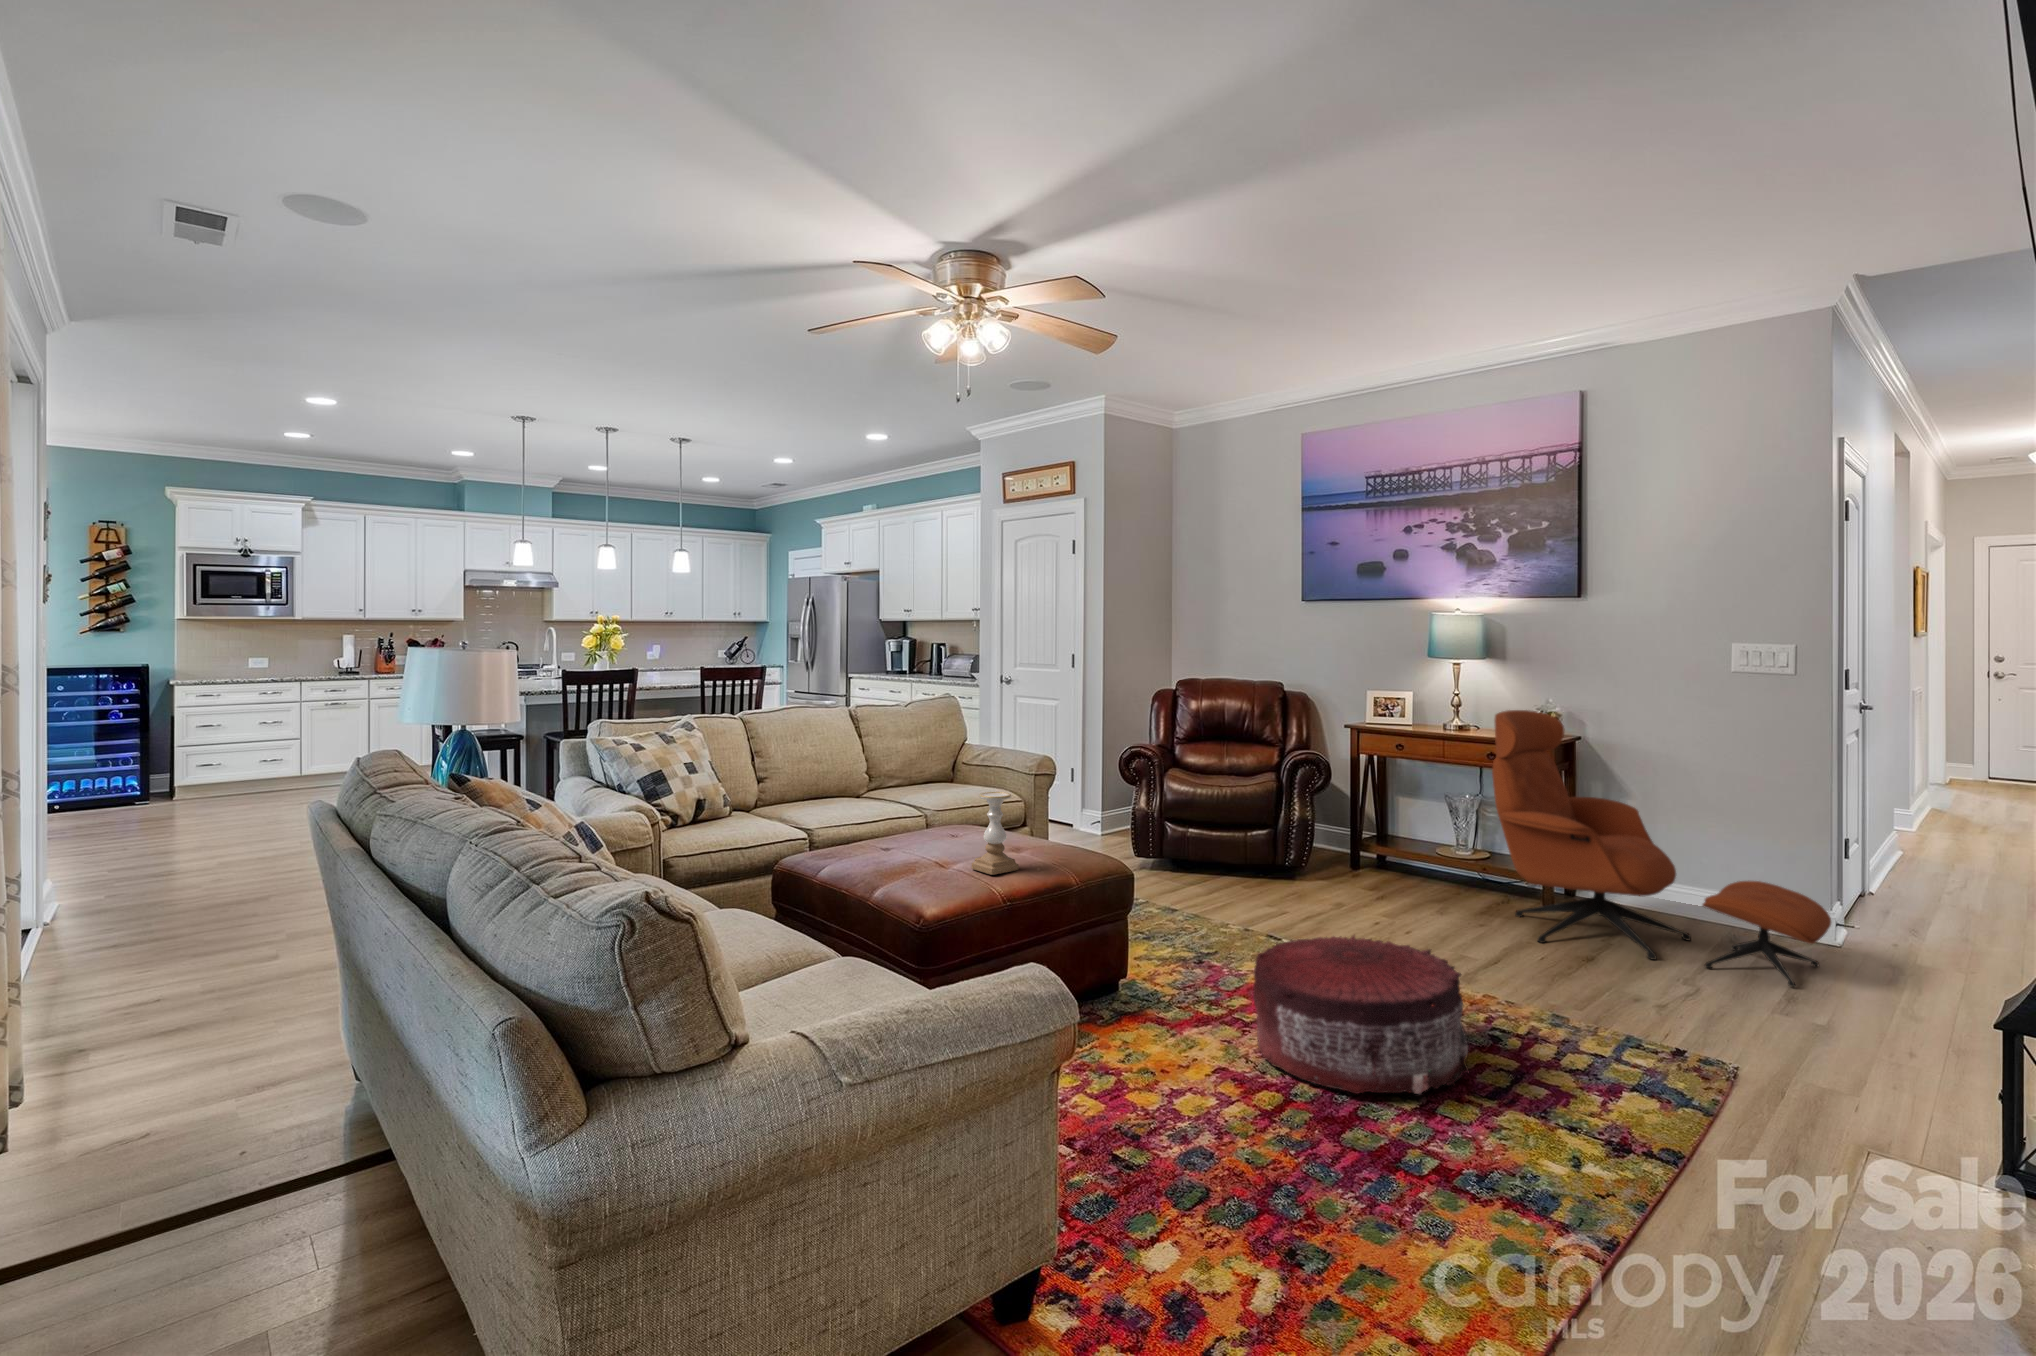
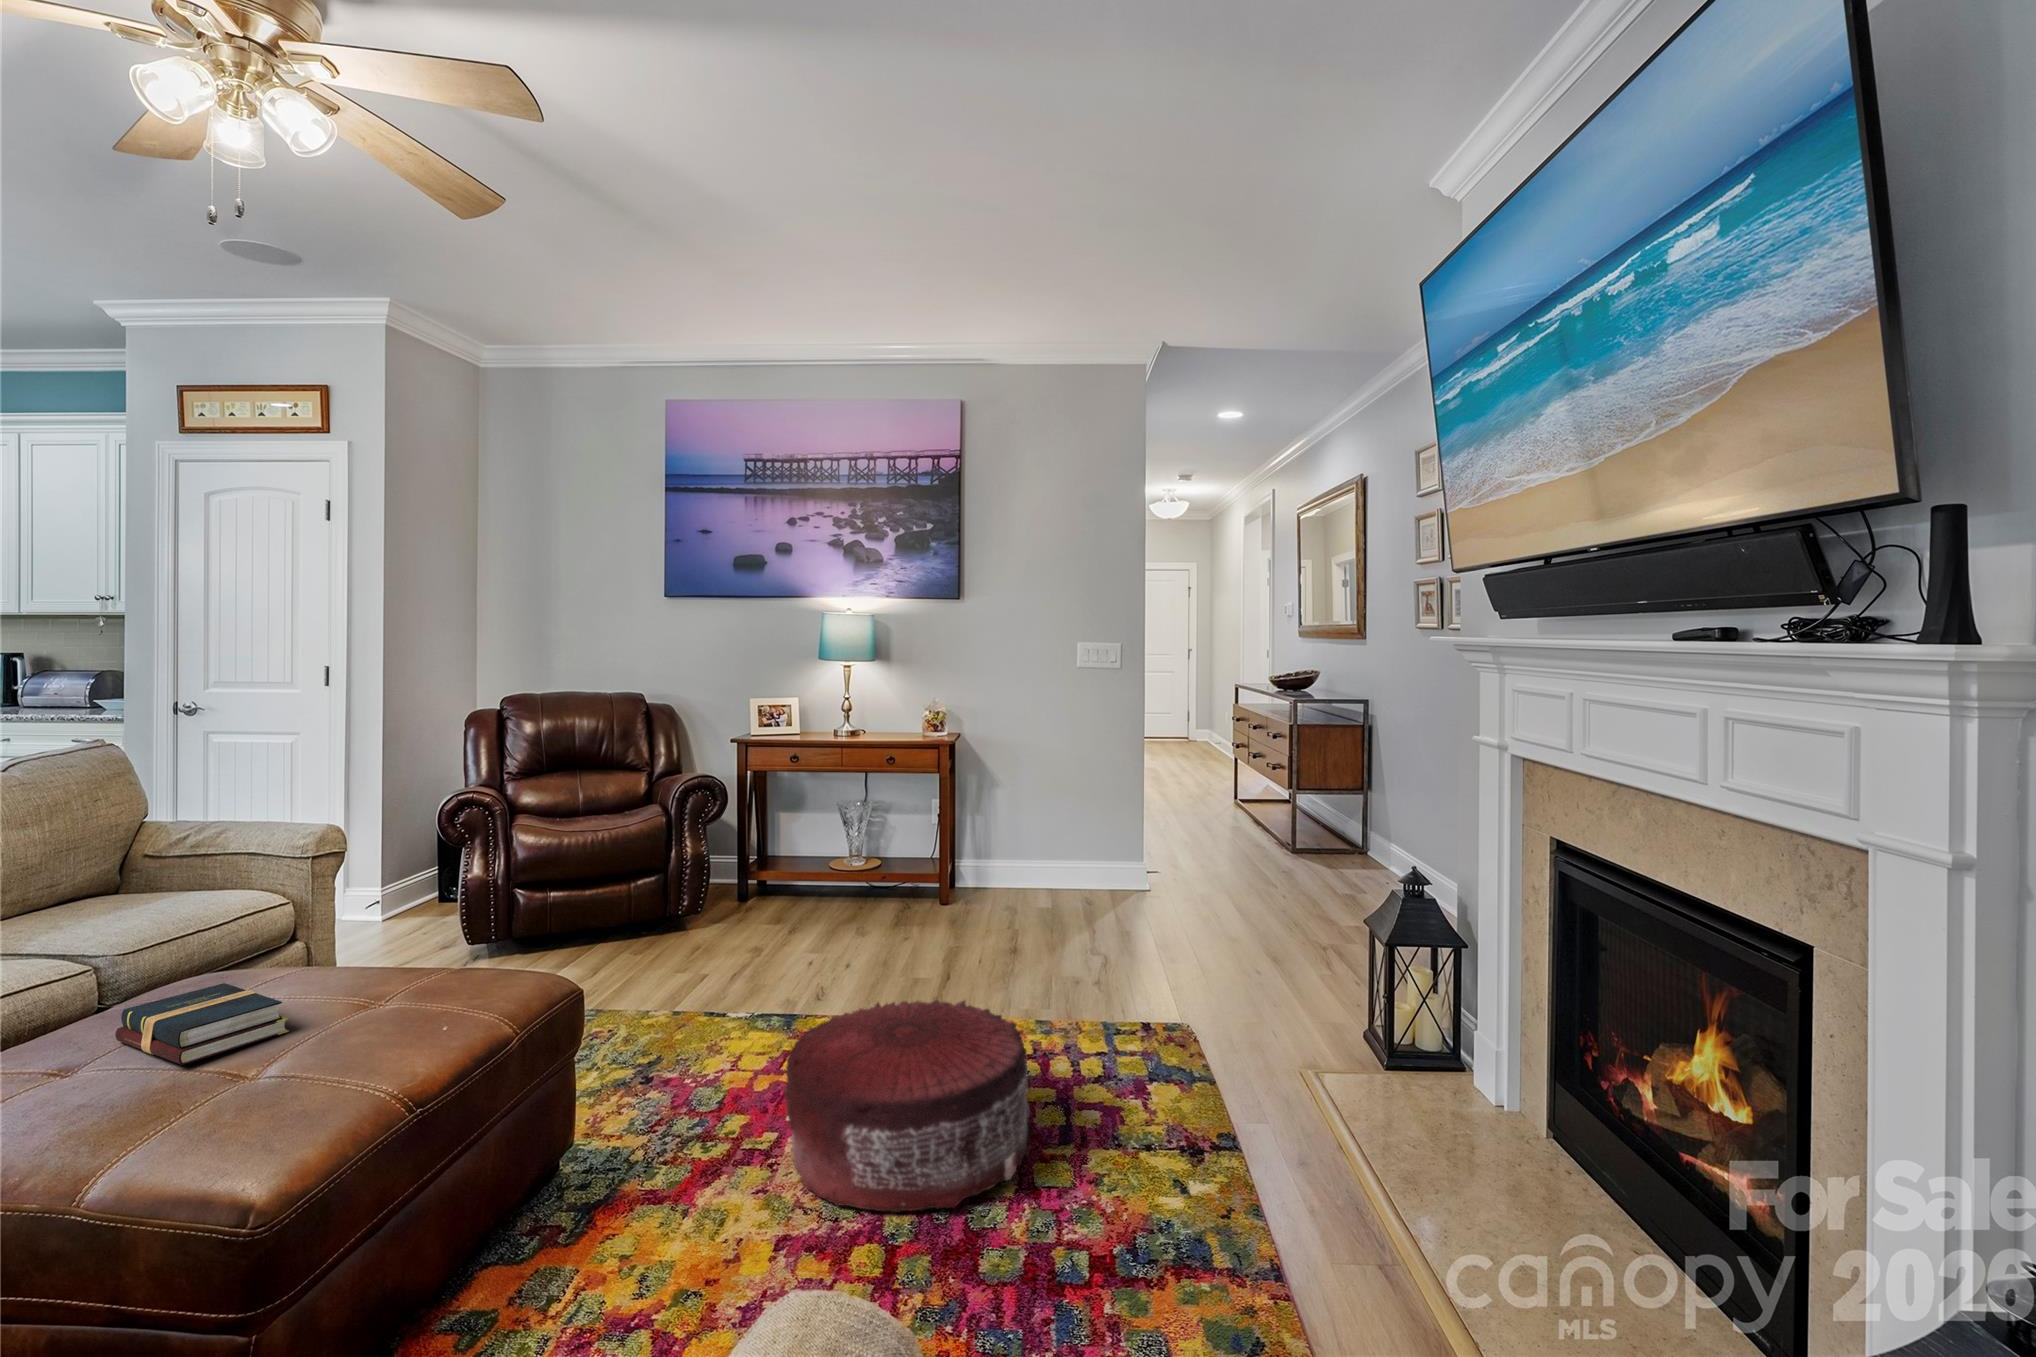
lounge chair: present [1492,710,1831,987] -> none [917,715,1187,953]
candle holder: present [972,792,1019,875] -> none [322,908,417,1054]
hardback book: none [896,828,964,861] -> present [115,983,289,1065]

